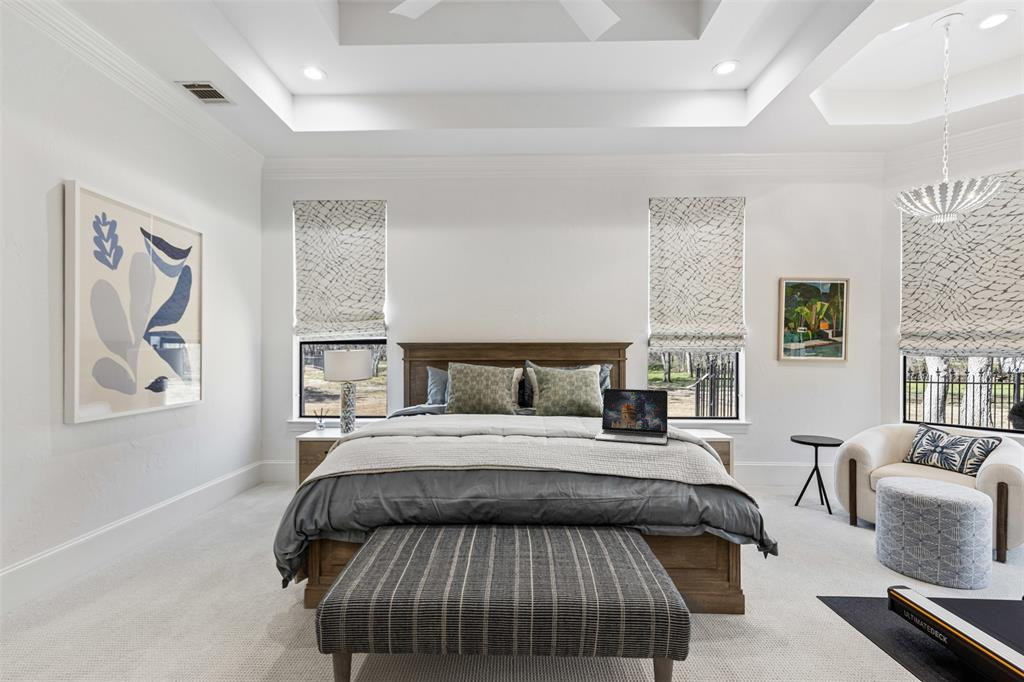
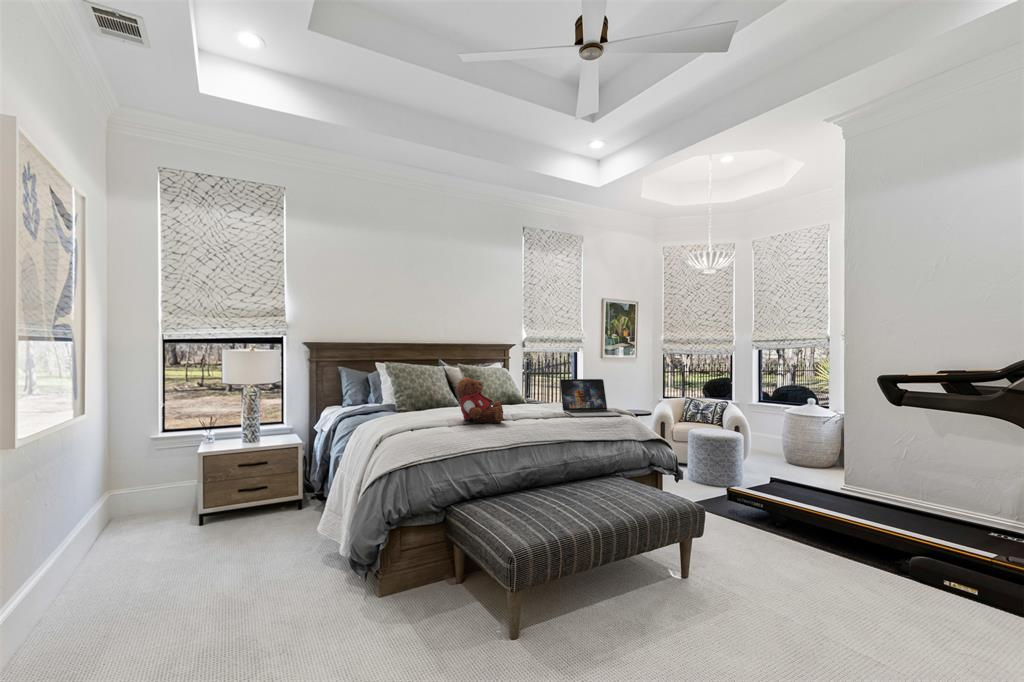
teddy bear: none [445,382,505,438] -> present [456,377,503,423]

